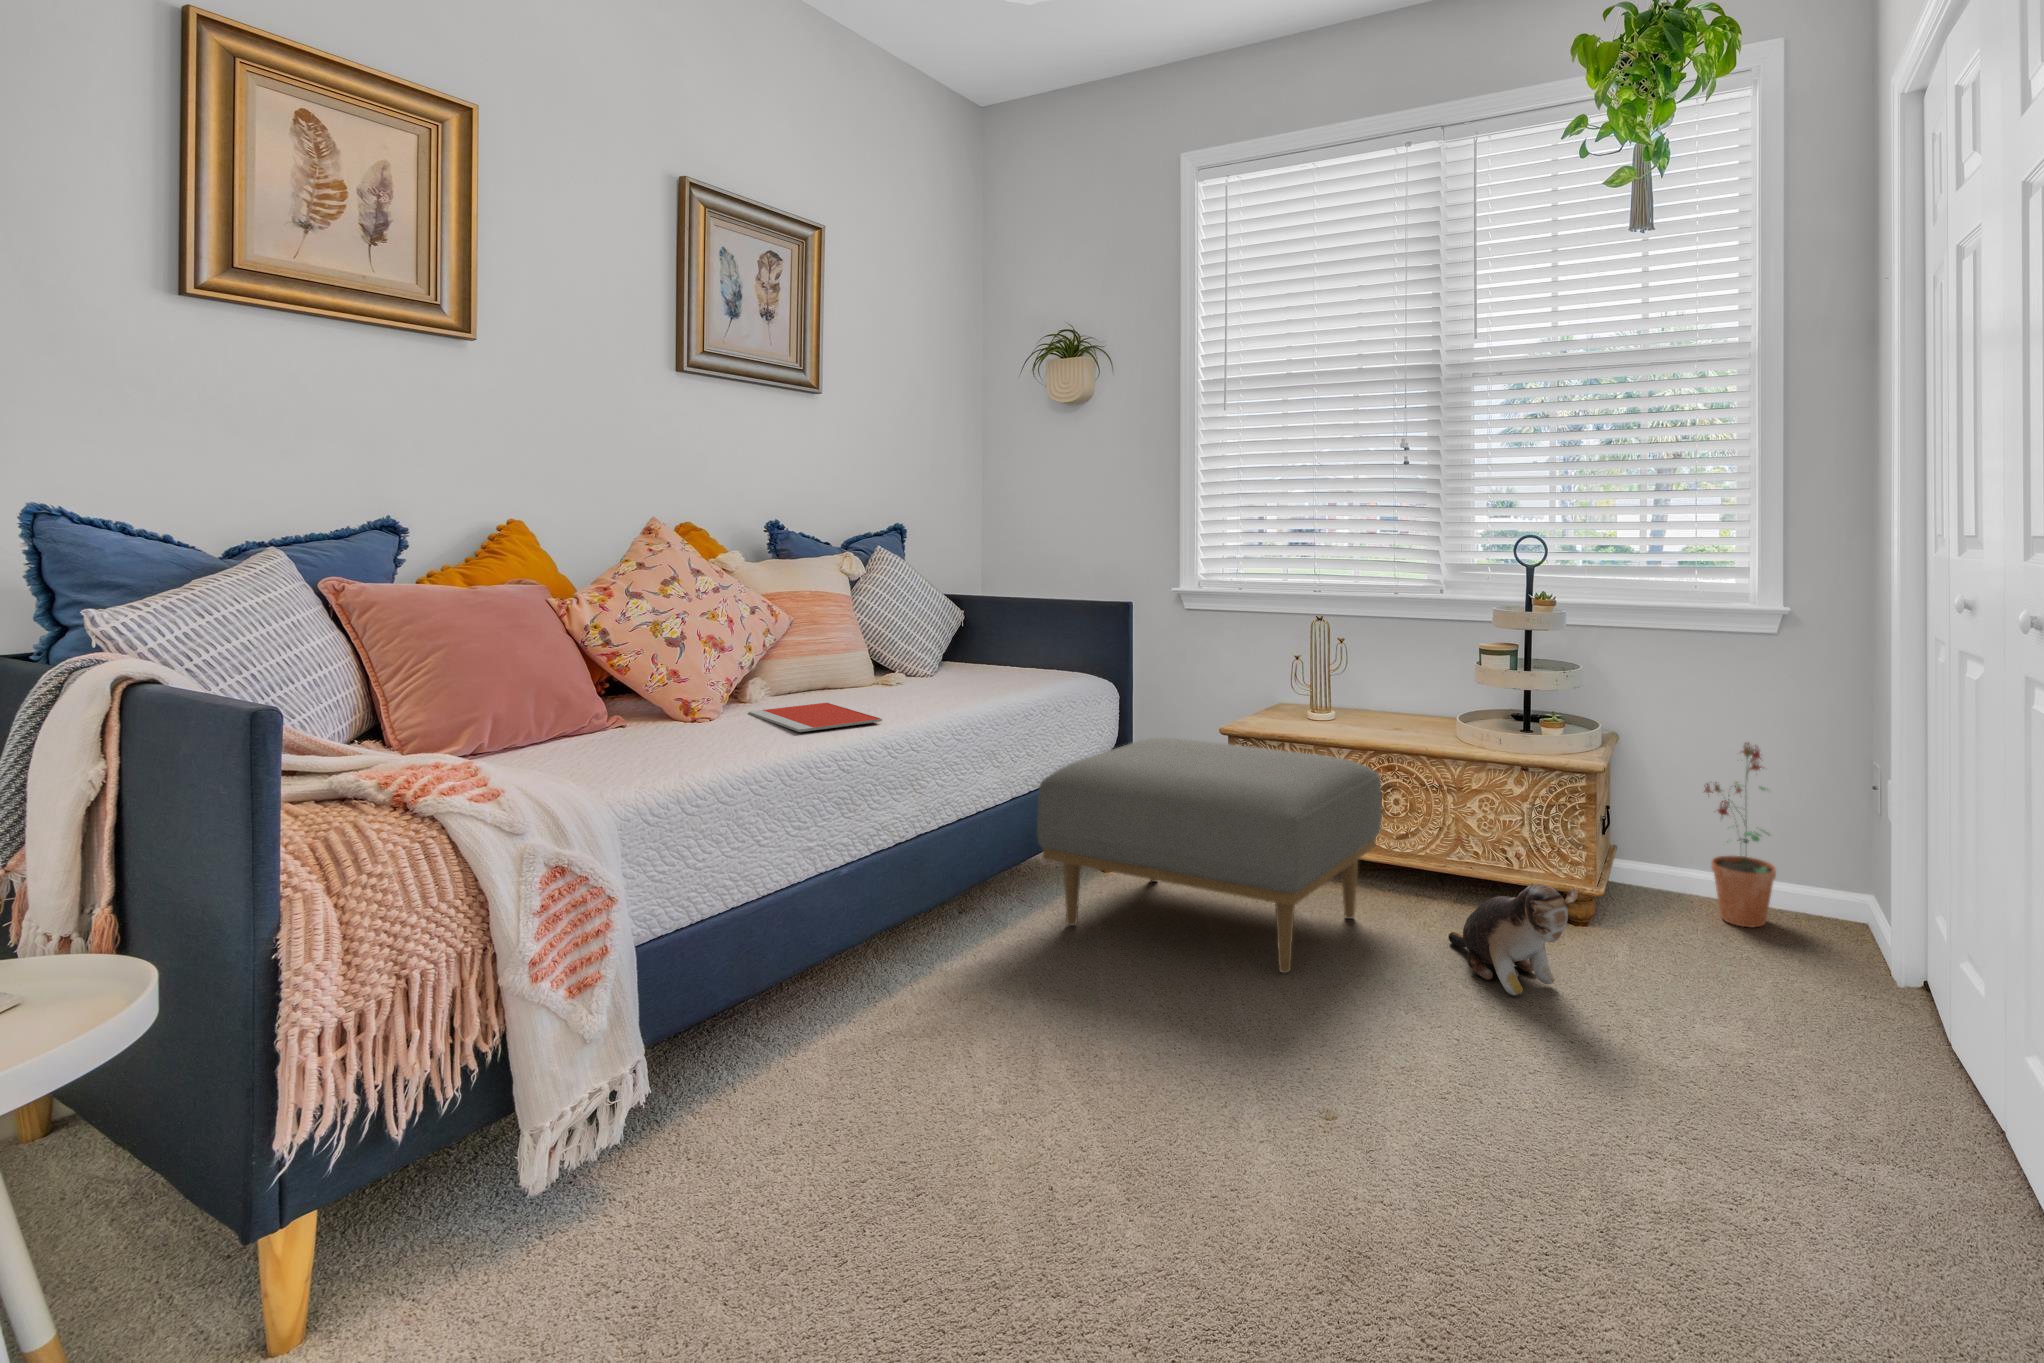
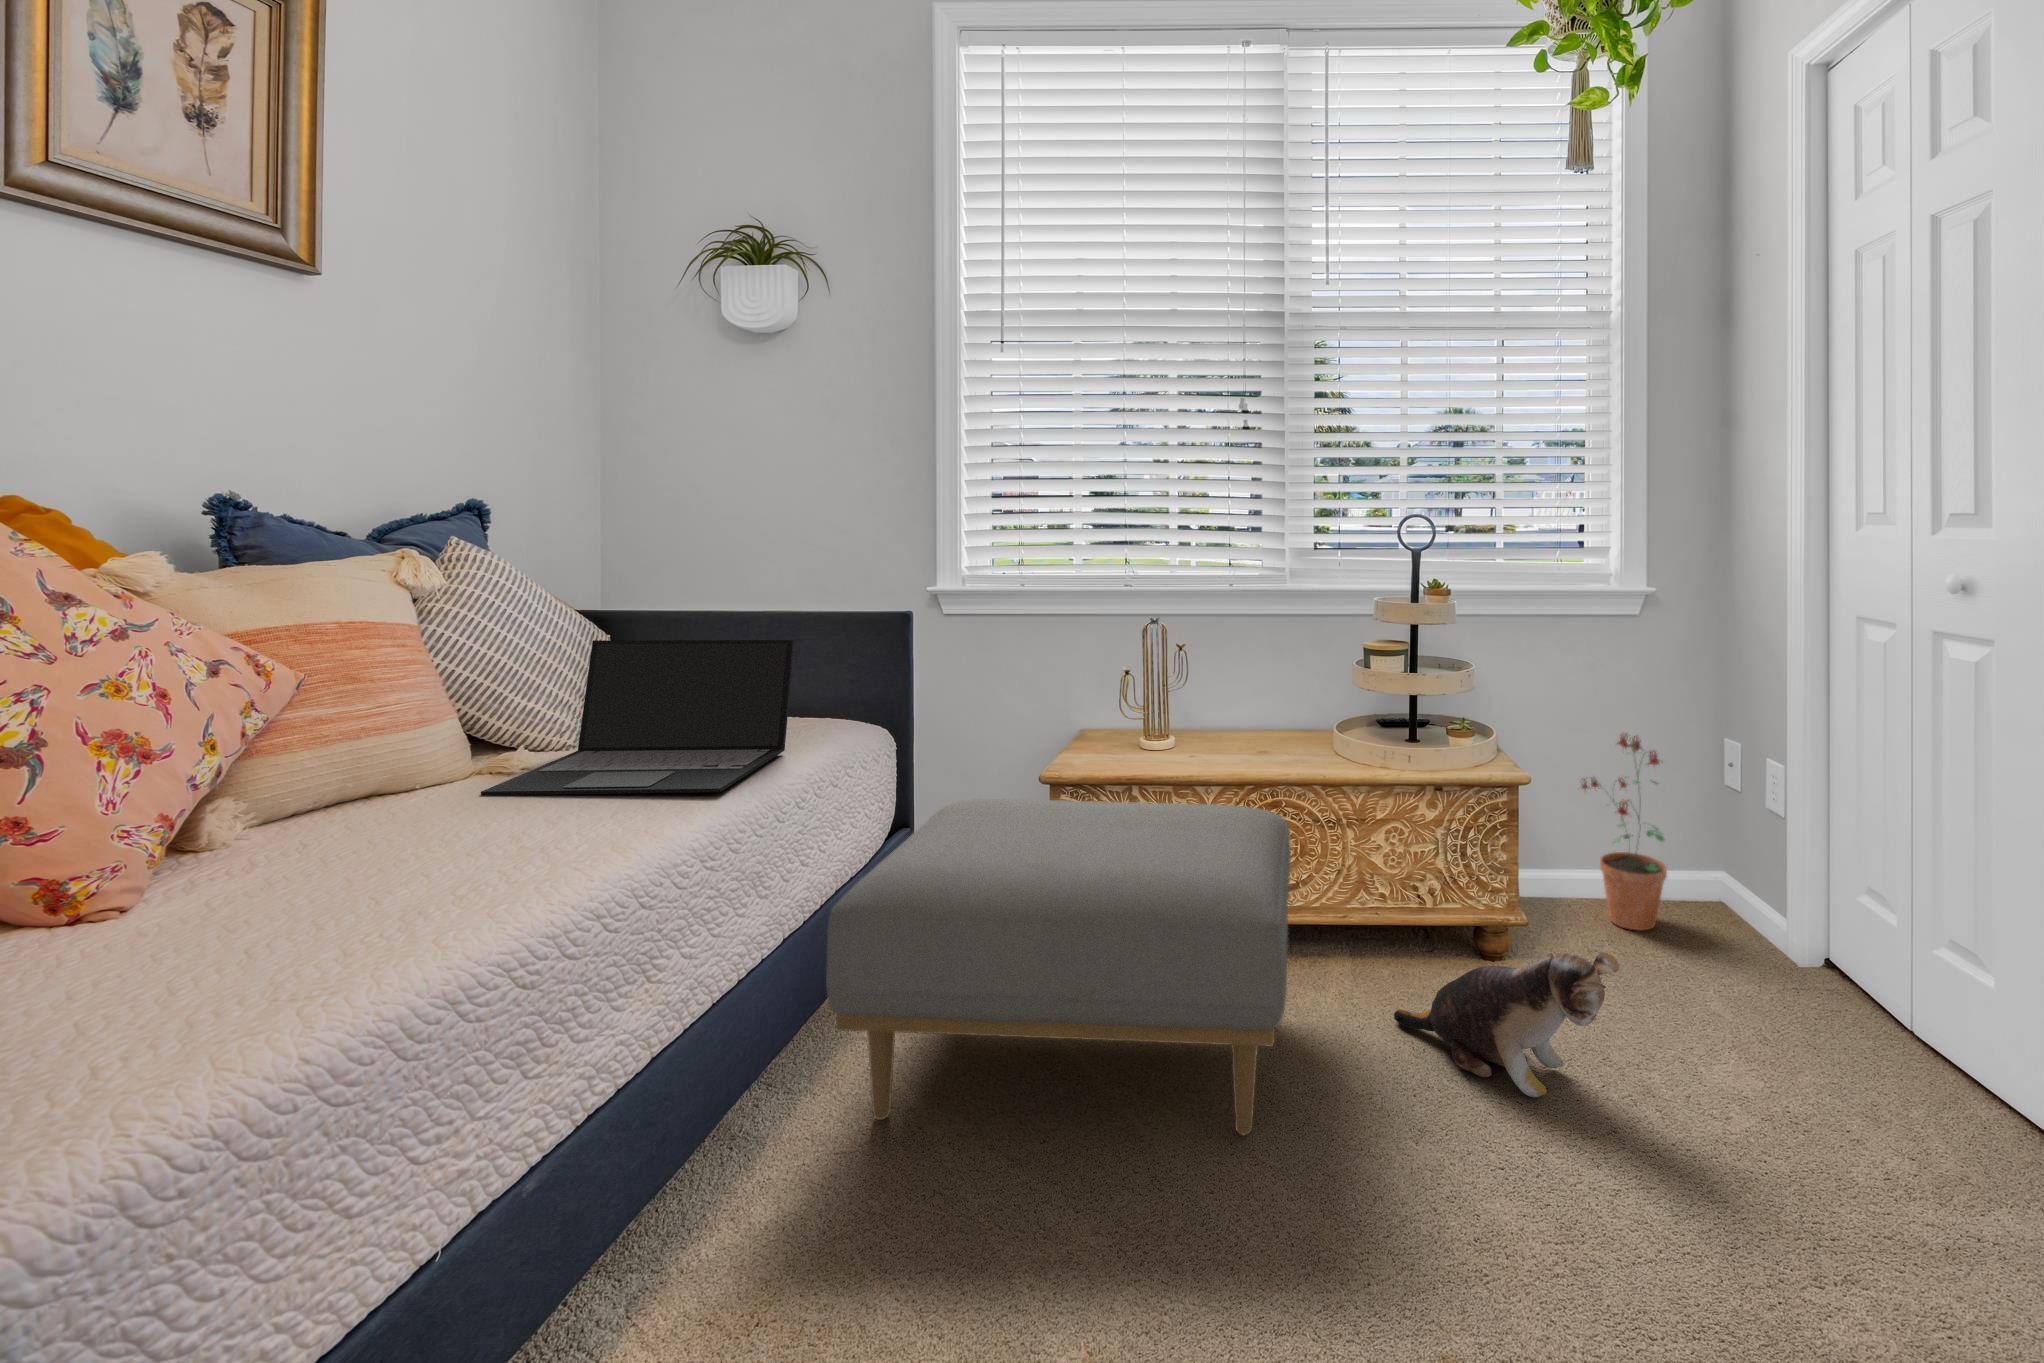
laptop: none [869,610,1043,699] -> present [481,640,794,795]
notebook: present [749,703,882,732] -> none [211,839,559,942]

